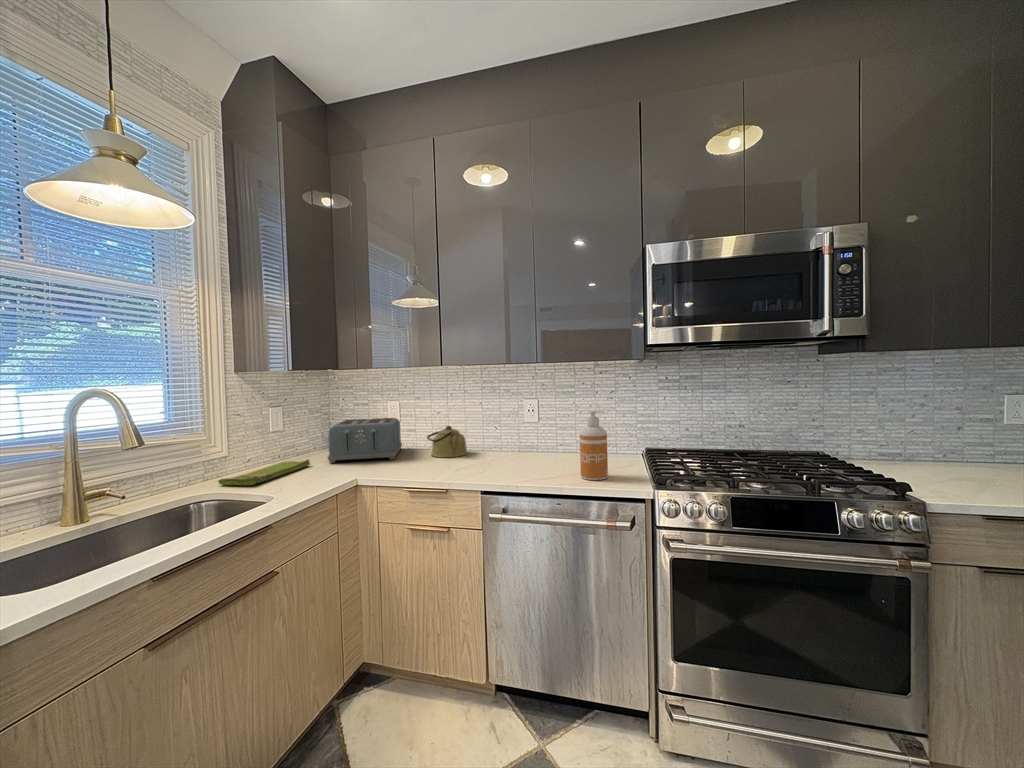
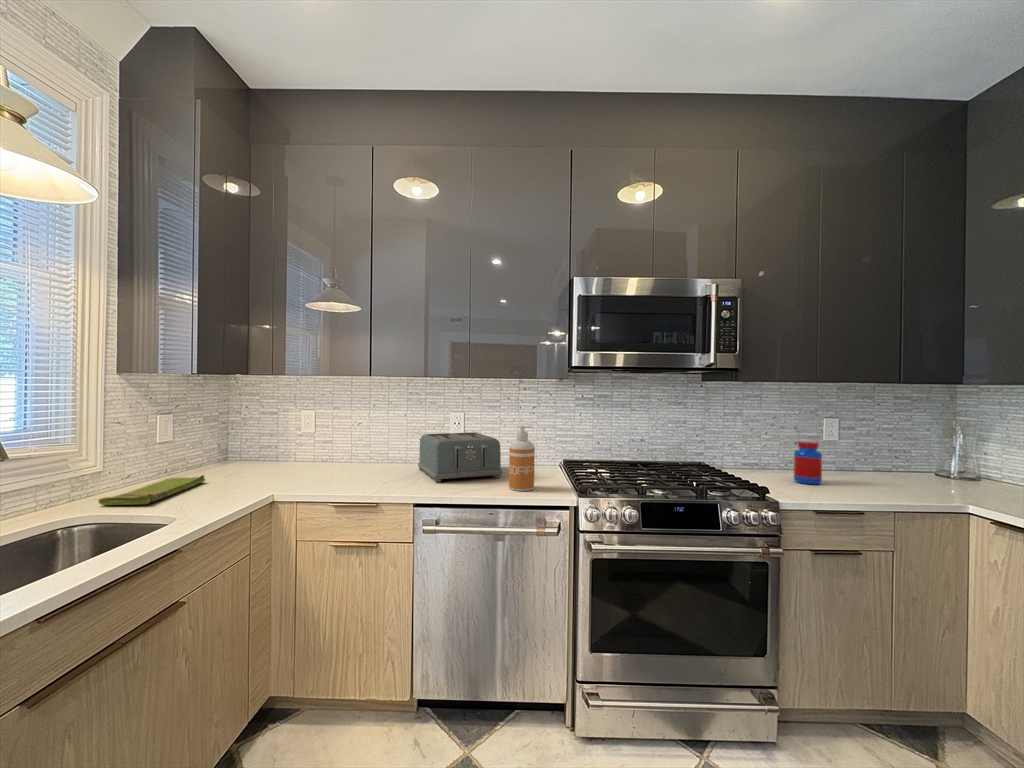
toaster: present [328,418,402,463] -> present [418,432,502,482]
jar: none [952,423,997,480] -> present [794,441,822,484]
kettle: present [427,426,467,457] -> none [339,439,384,472]

